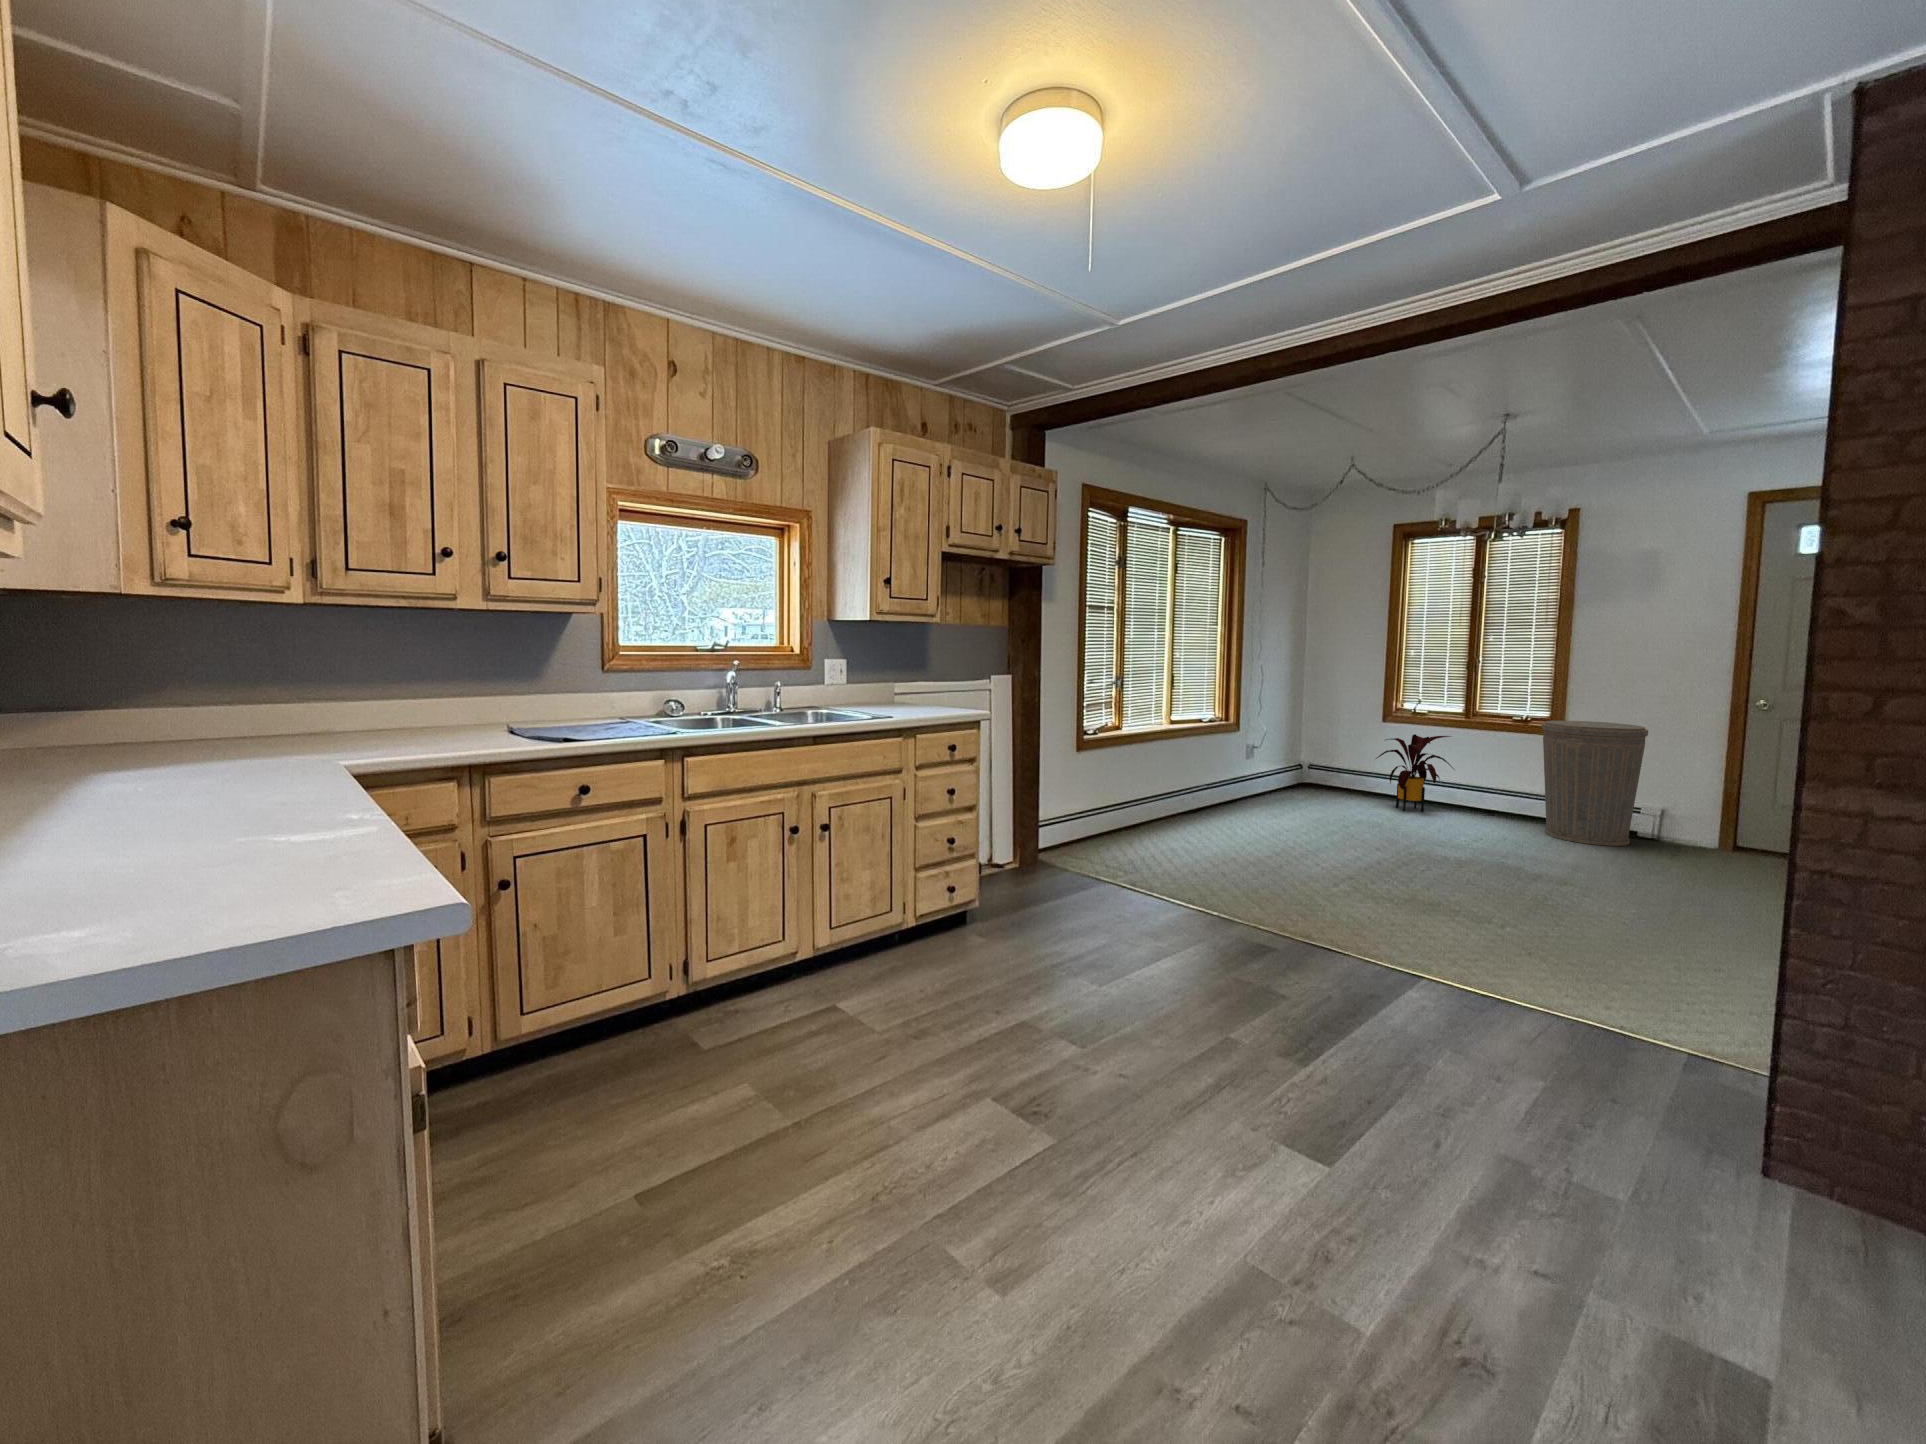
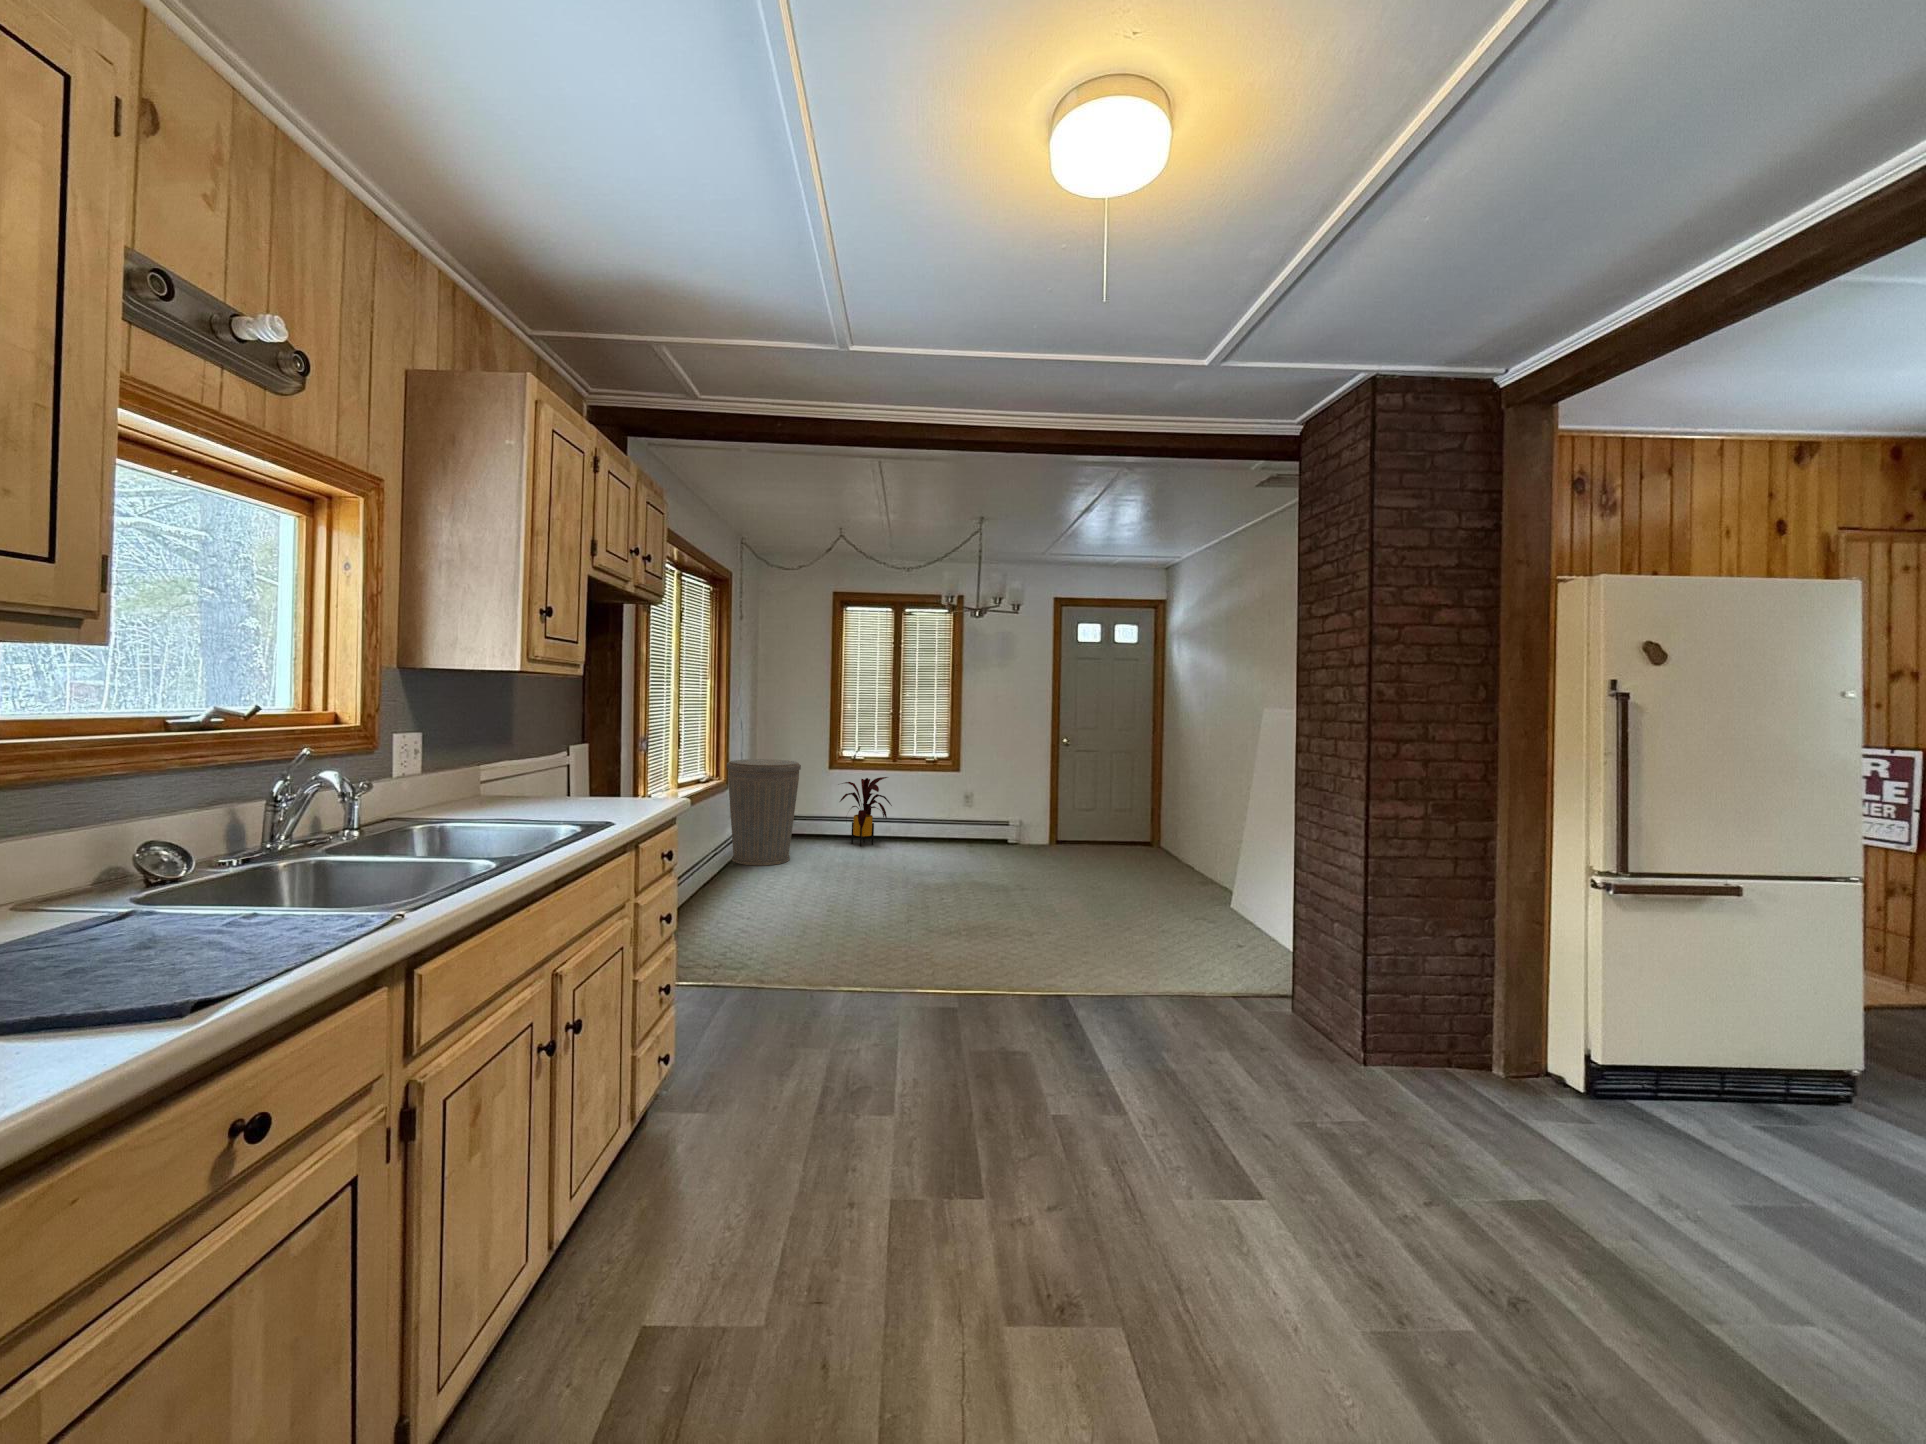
trash can: present [1542,721,1648,846] -> present [727,759,801,865]

